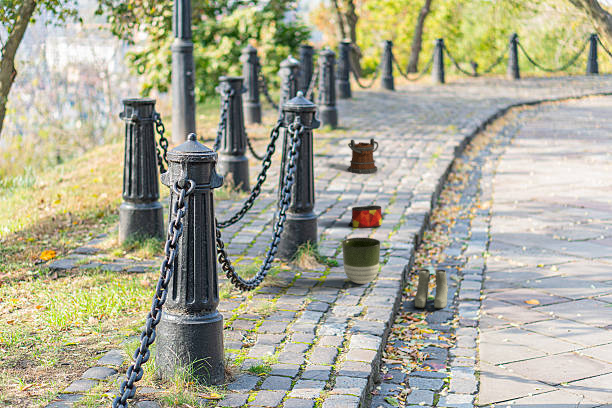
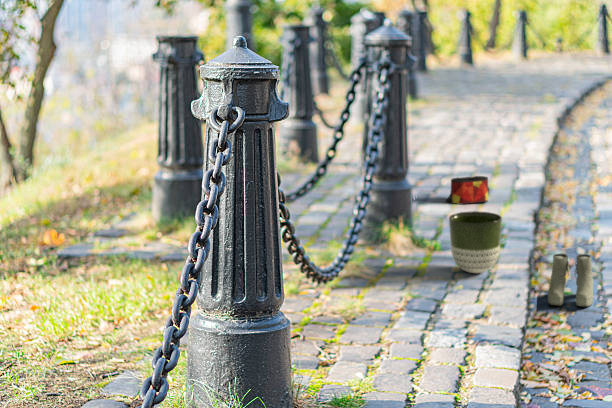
bucket: present [347,138,378,173] -> none [435,104,472,145]

